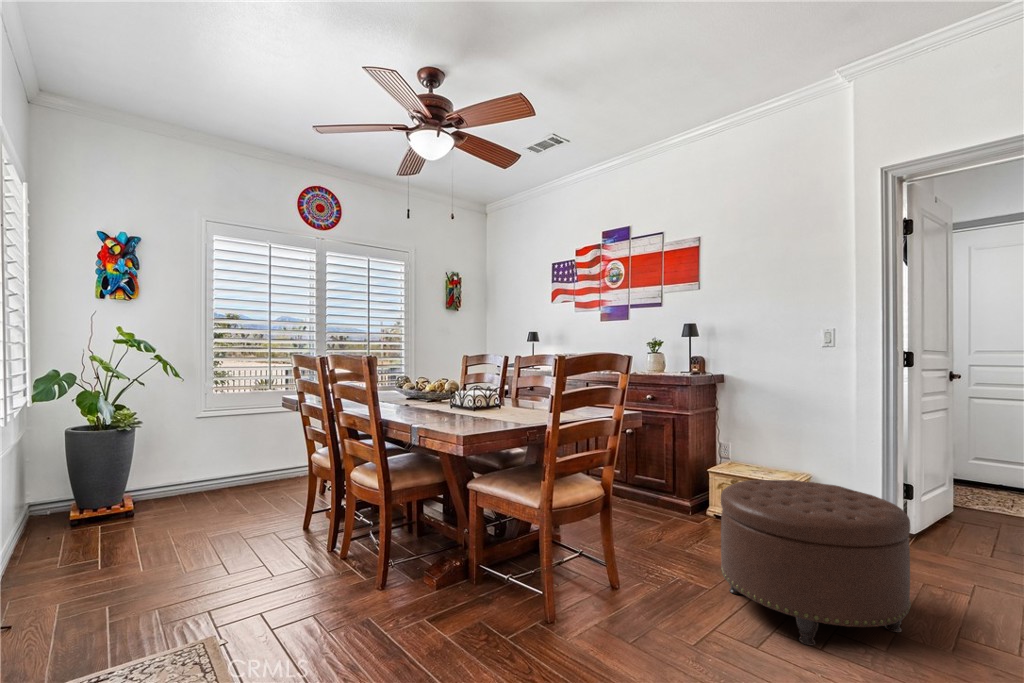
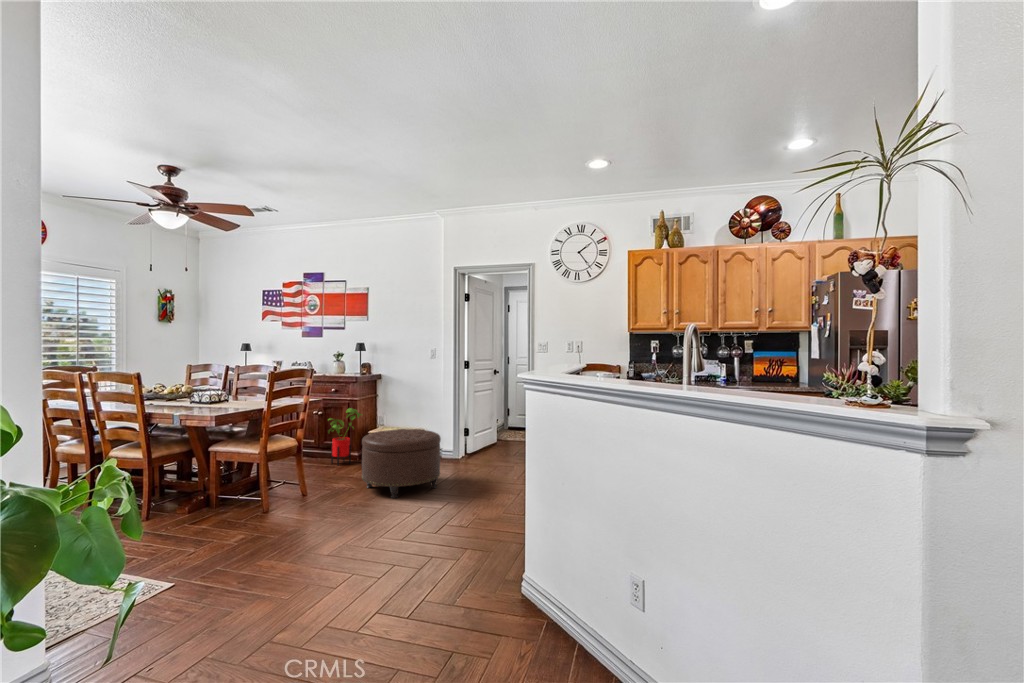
house plant: none [643,428,701,522] -> present [328,408,361,465]

